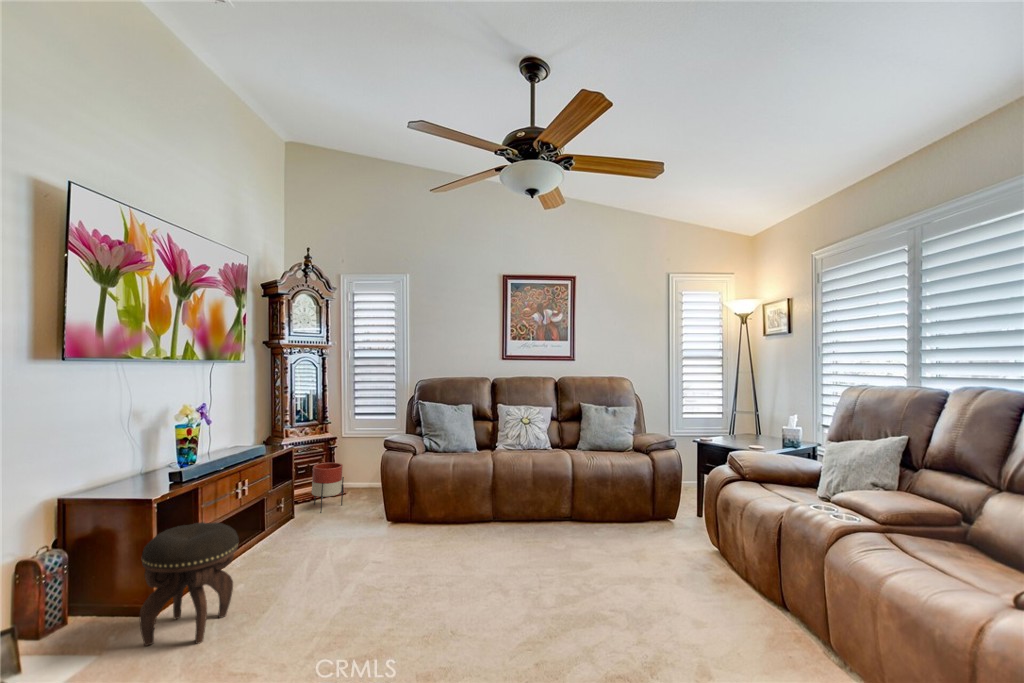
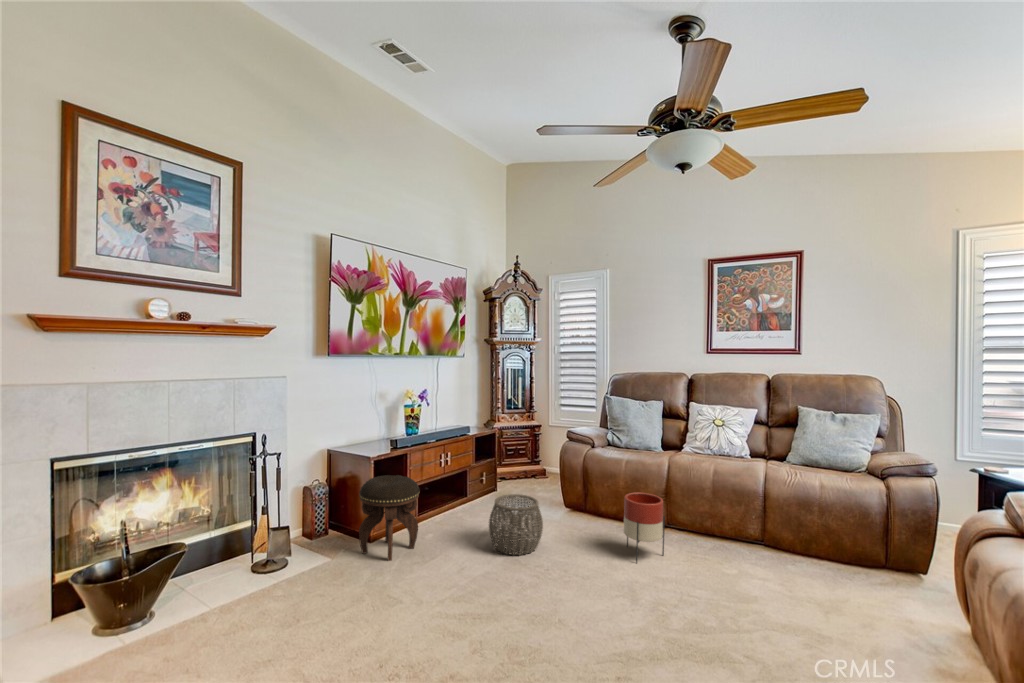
planter: present [312,463,344,513] -> present [623,493,665,563]
woven basket: none [328,517,393,590] -> present [489,494,543,555]

